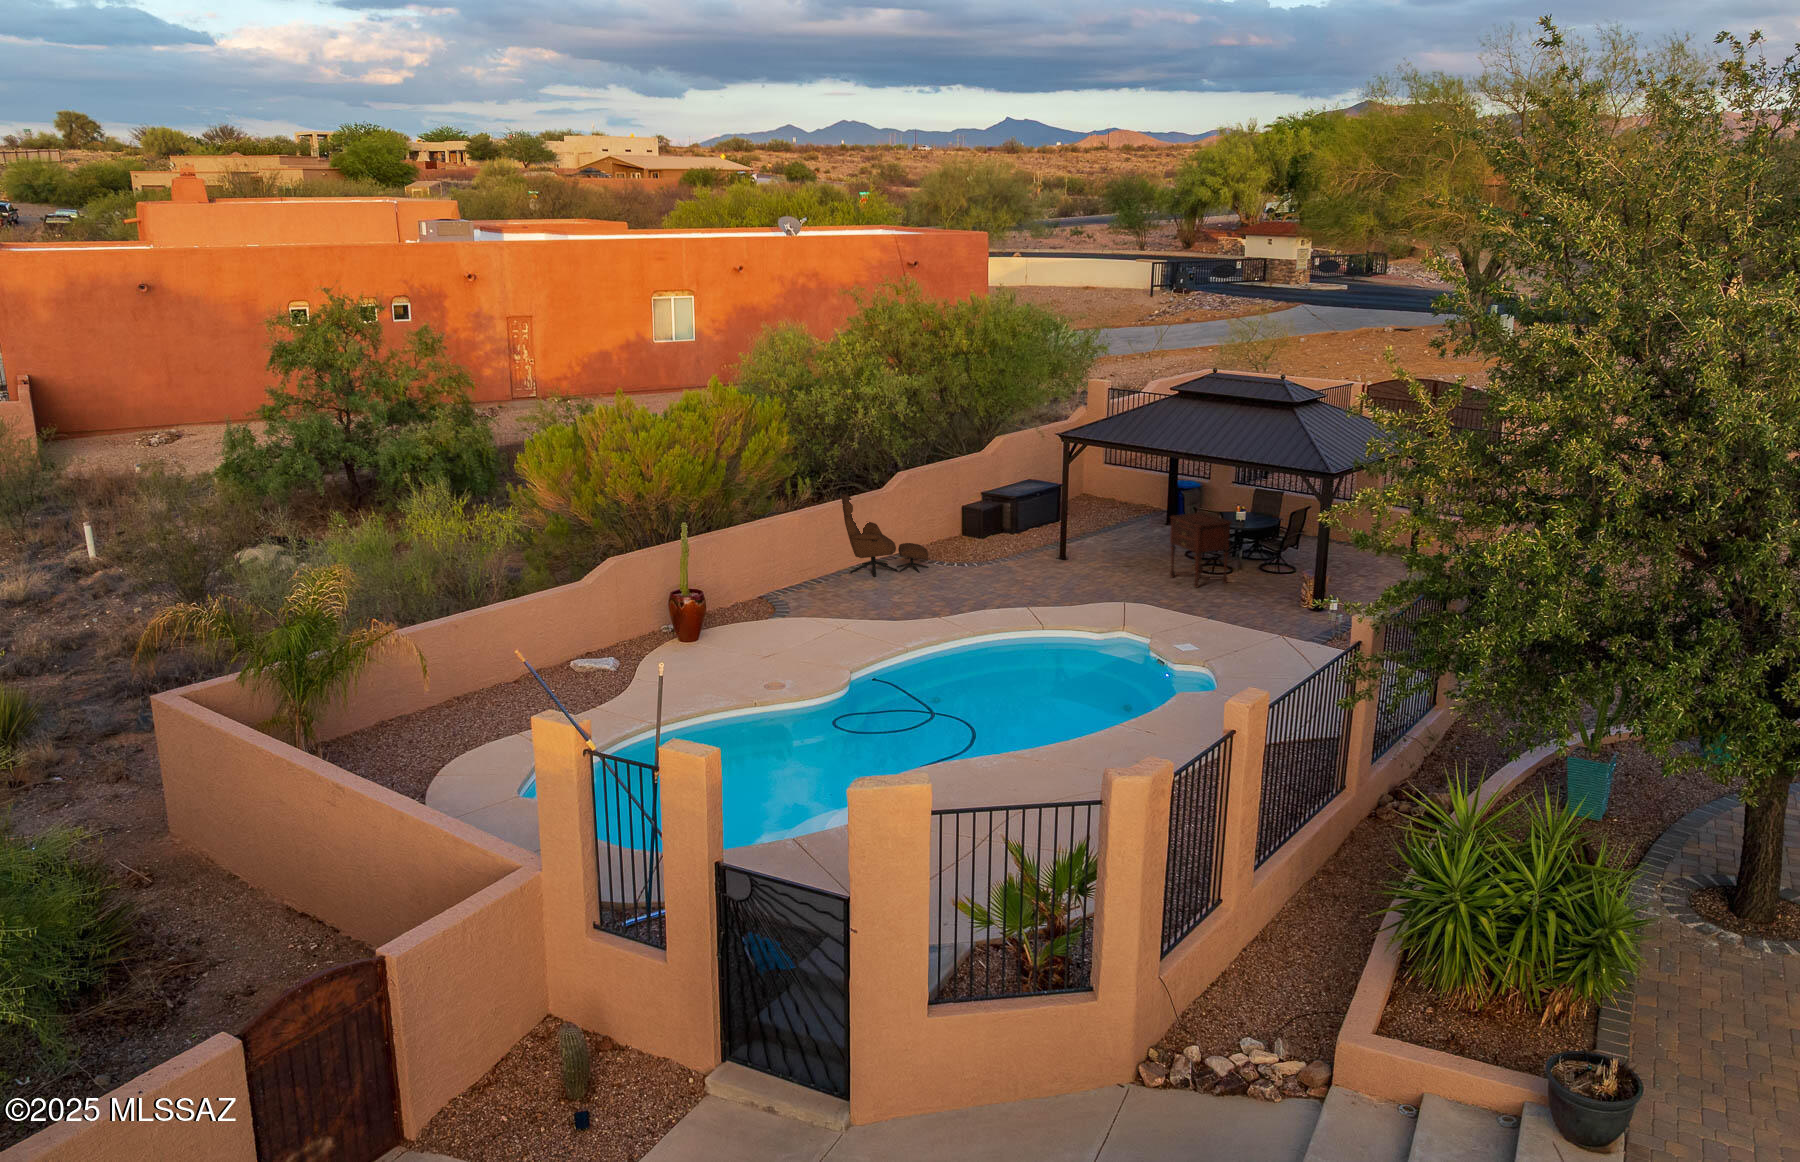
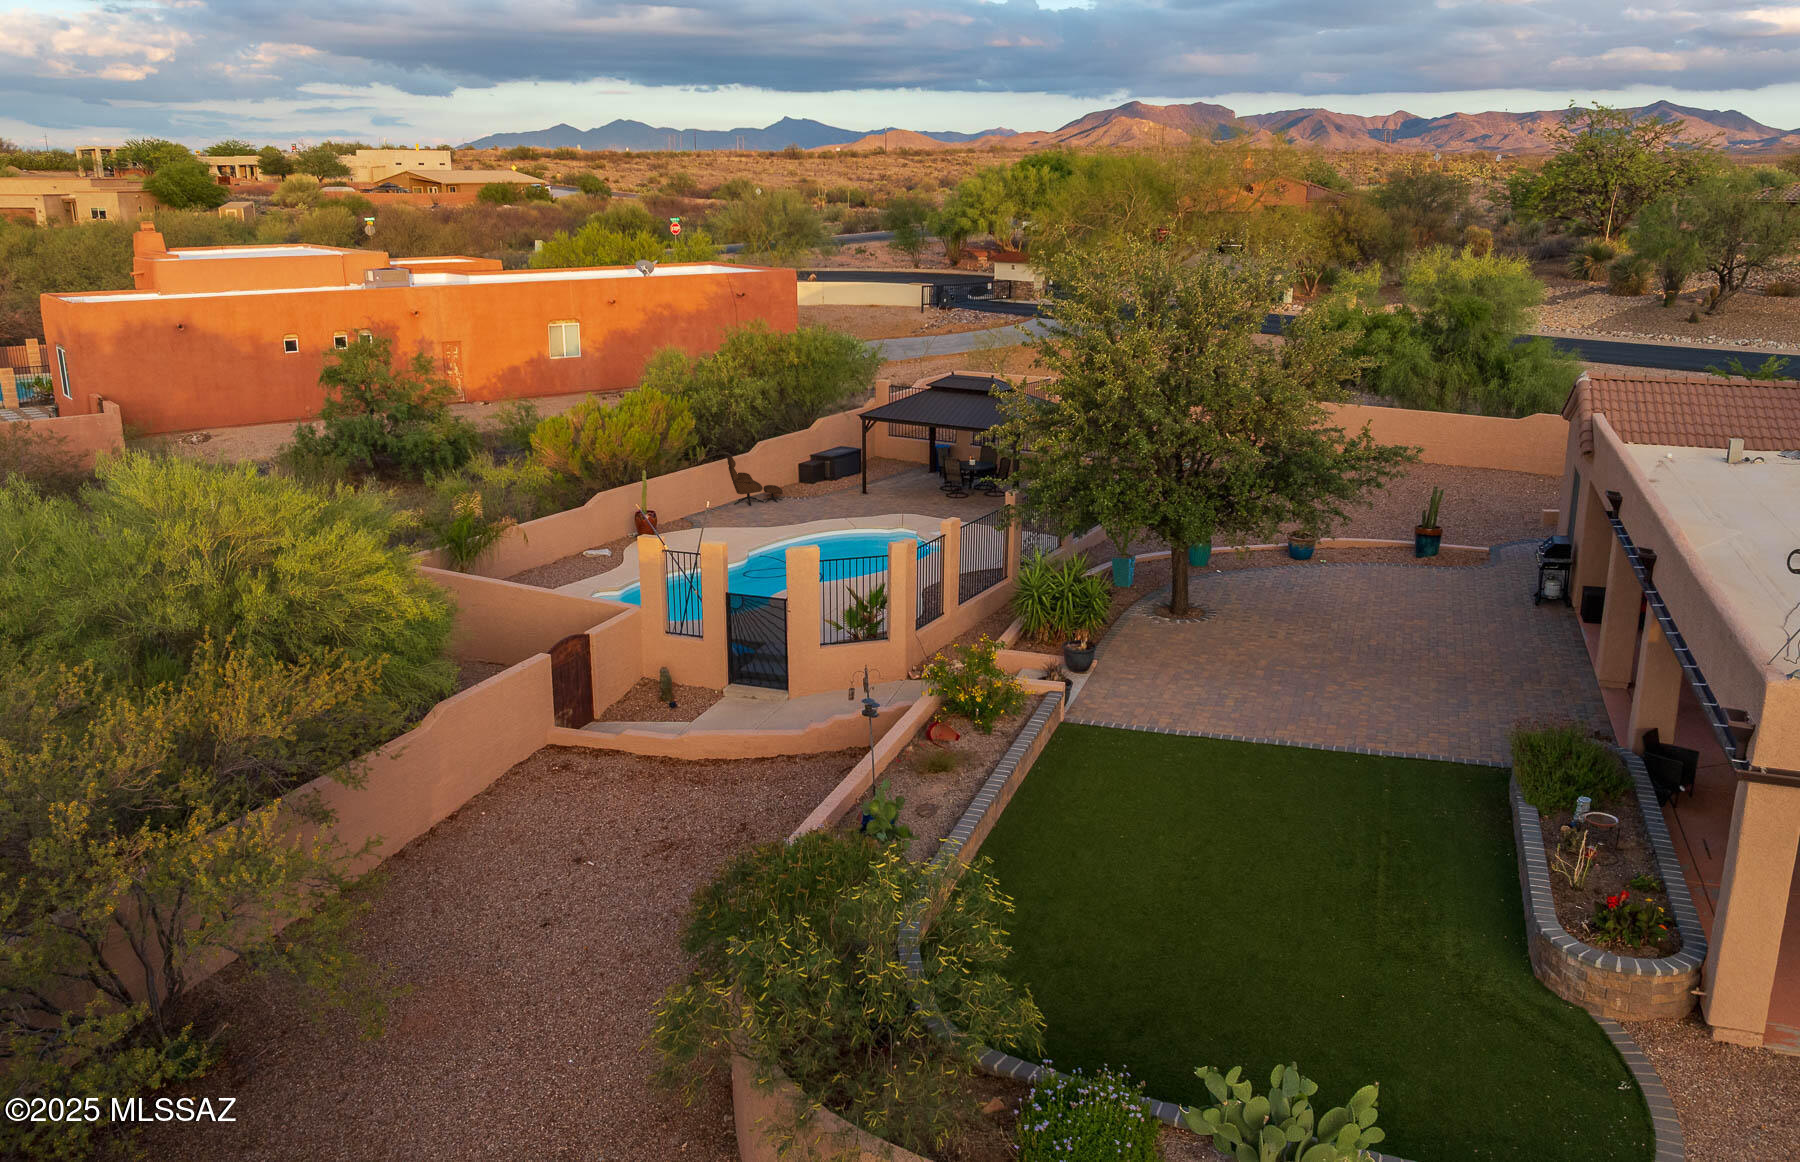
side table: present [1170,512,1232,588] -> none [928,459,963,503]

